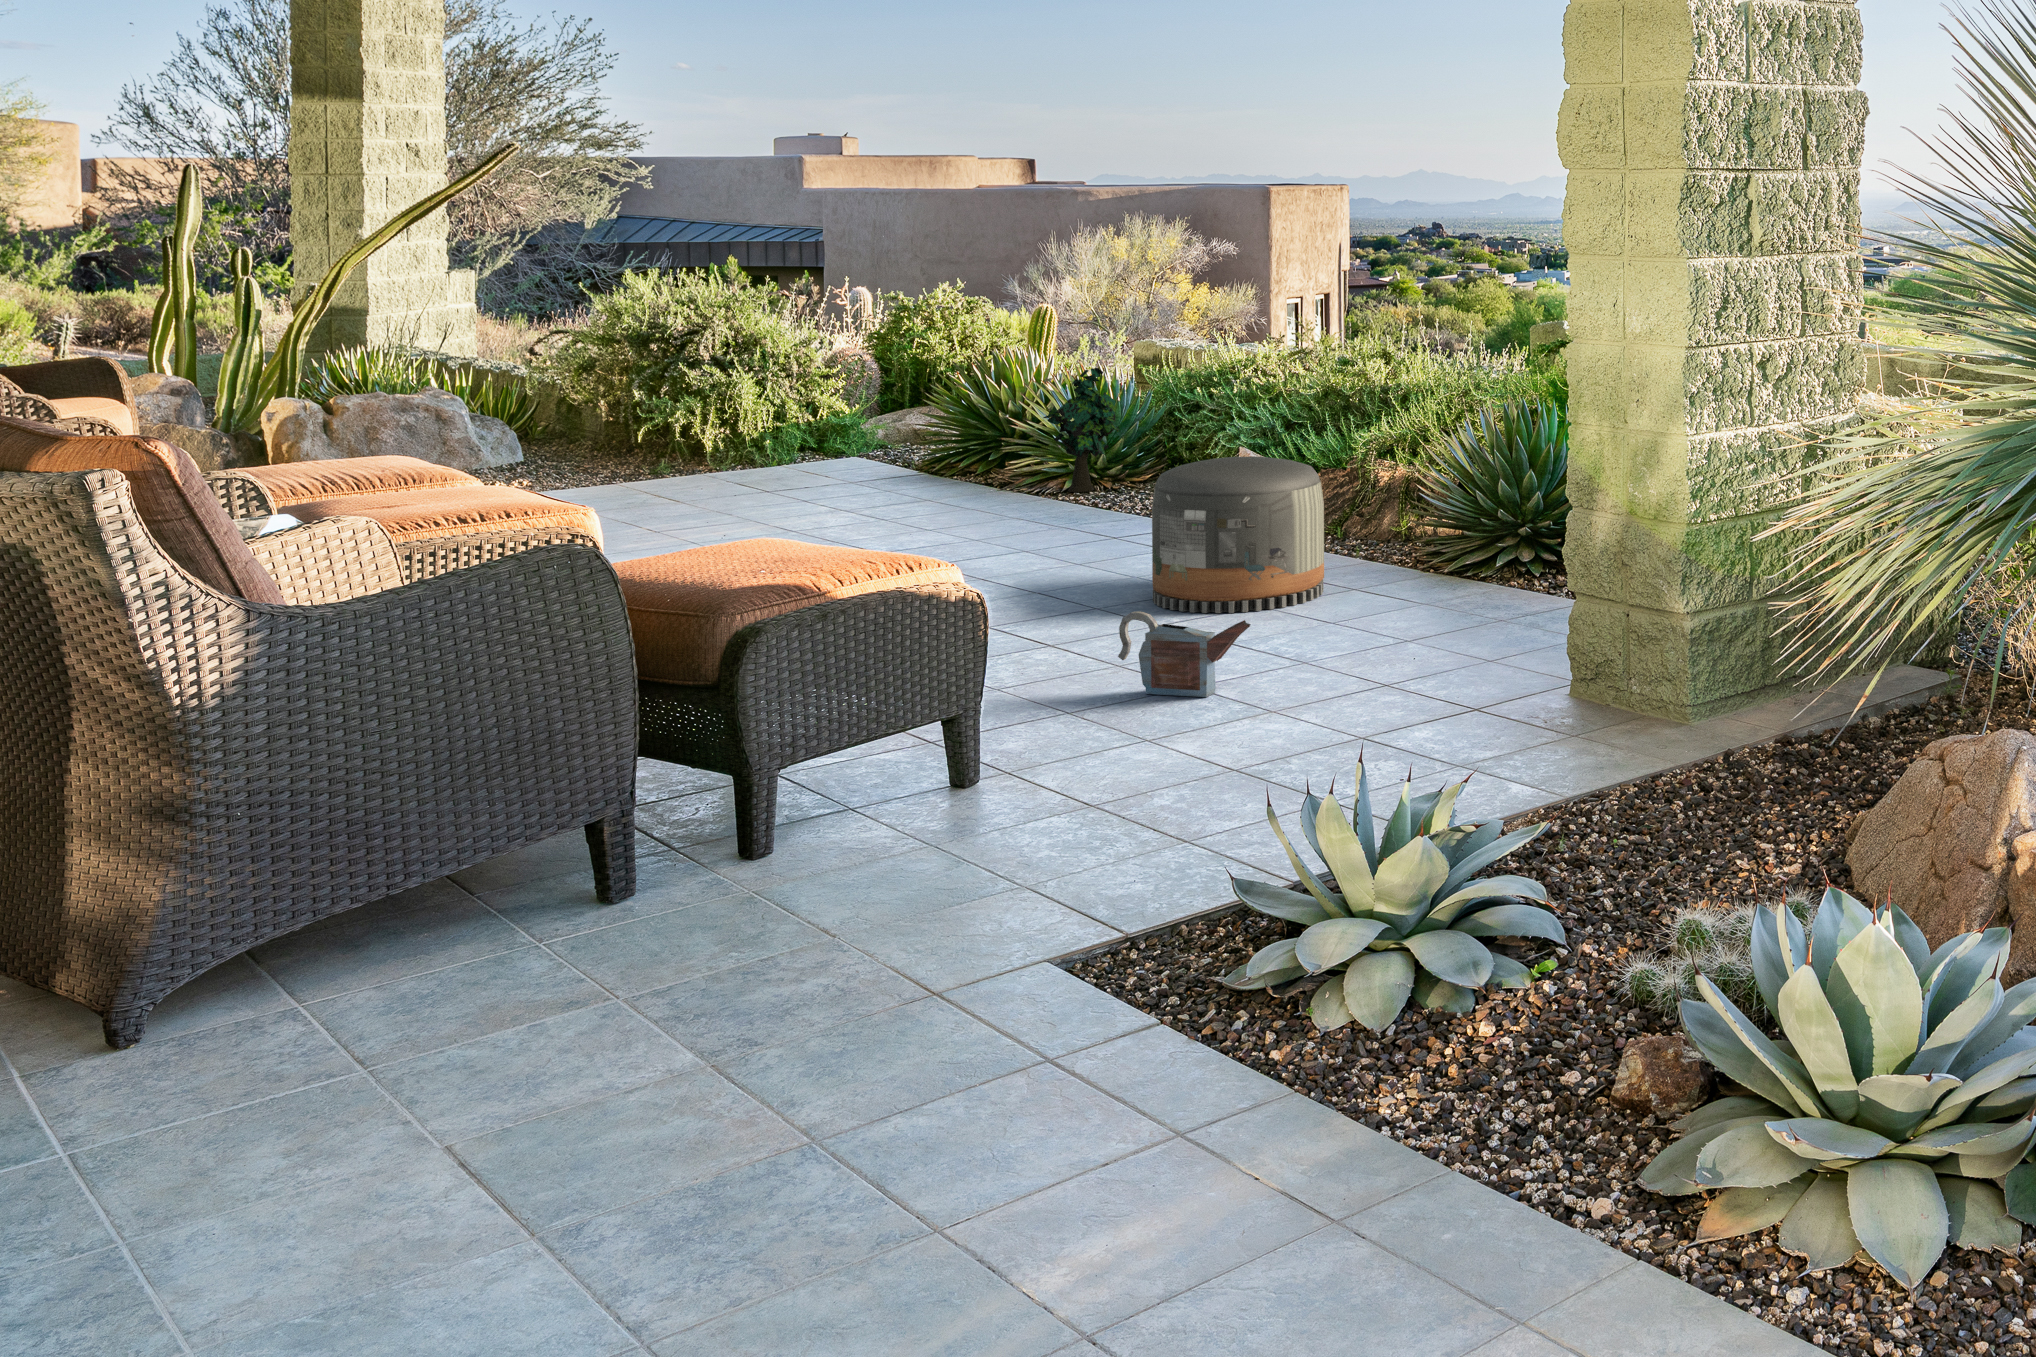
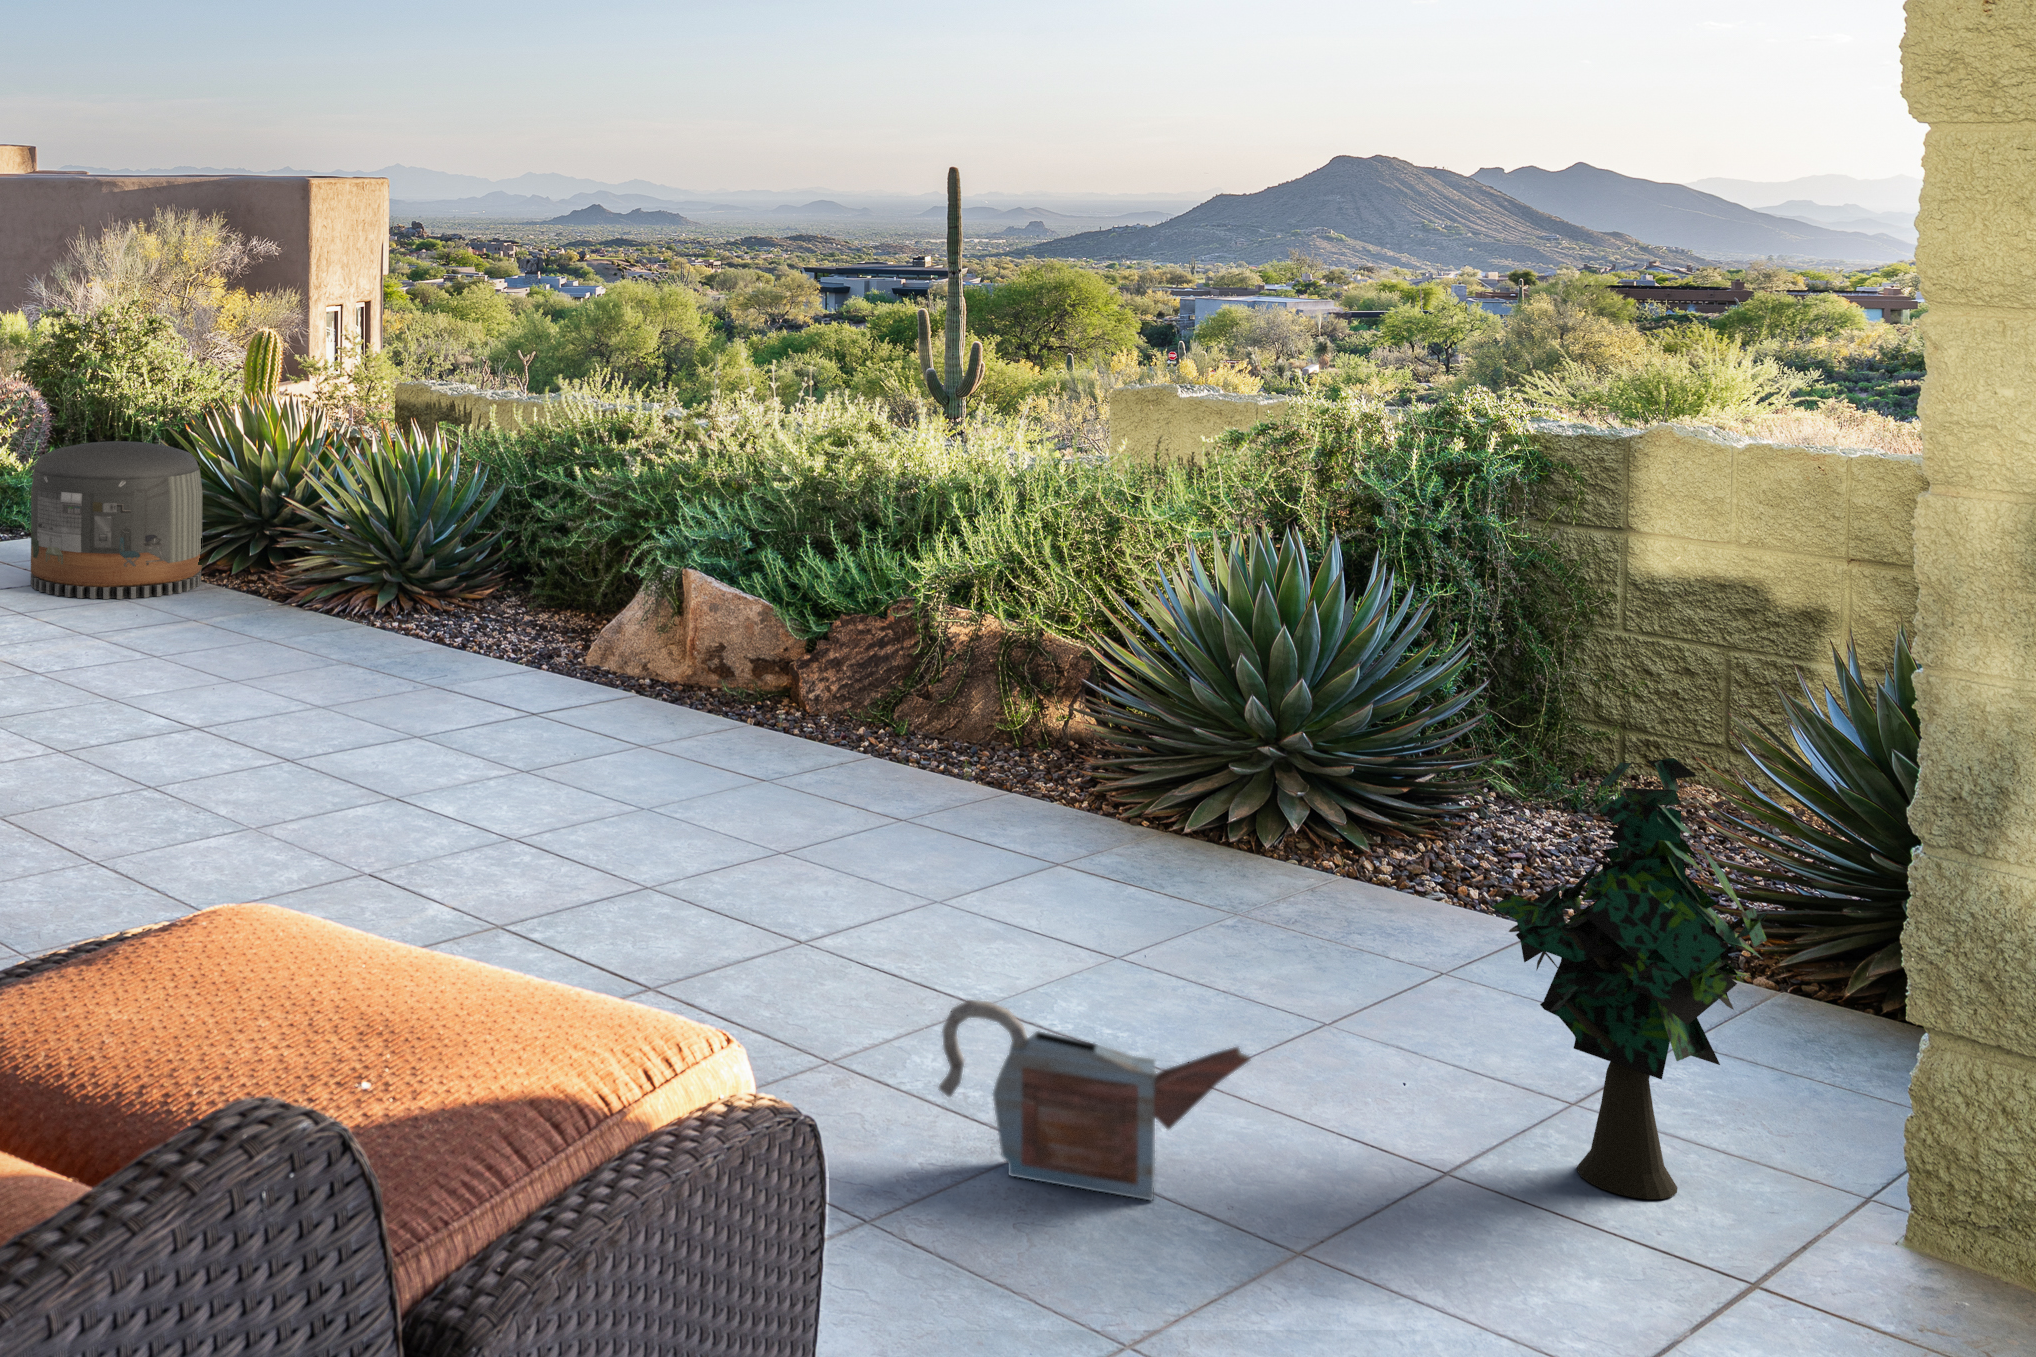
decorative plant: present [1043,367,1120,492] -> present [1491,758,1768,1199]
pouf: present [1152,457,1324,613] -> present [31,441,202,599]

